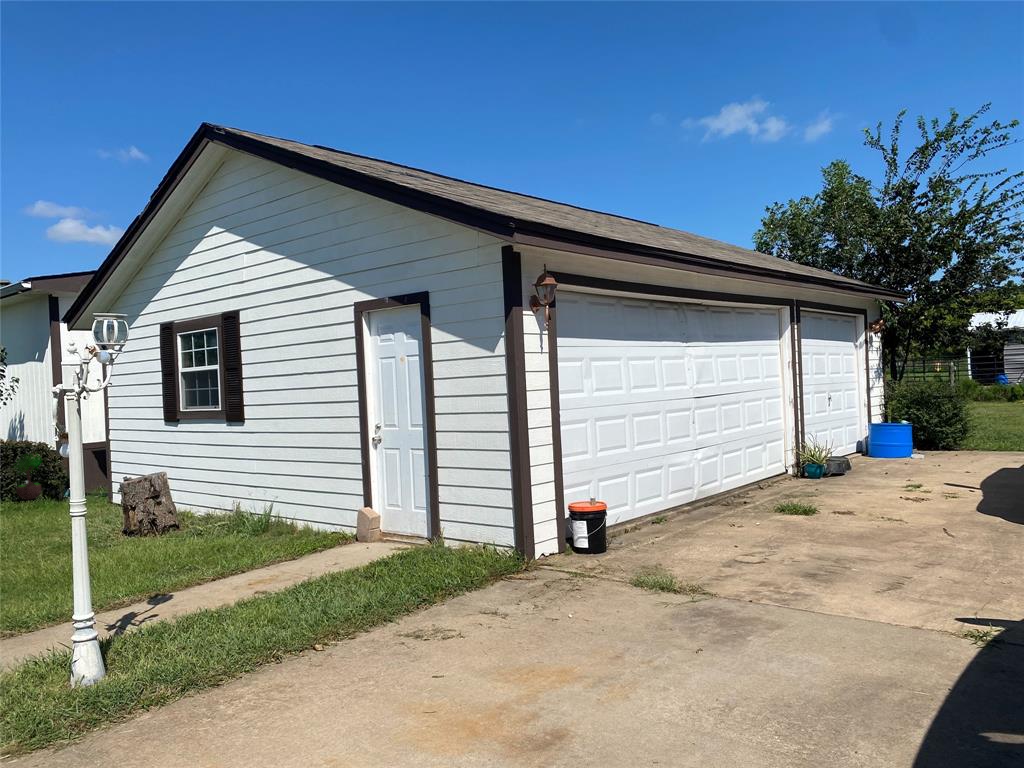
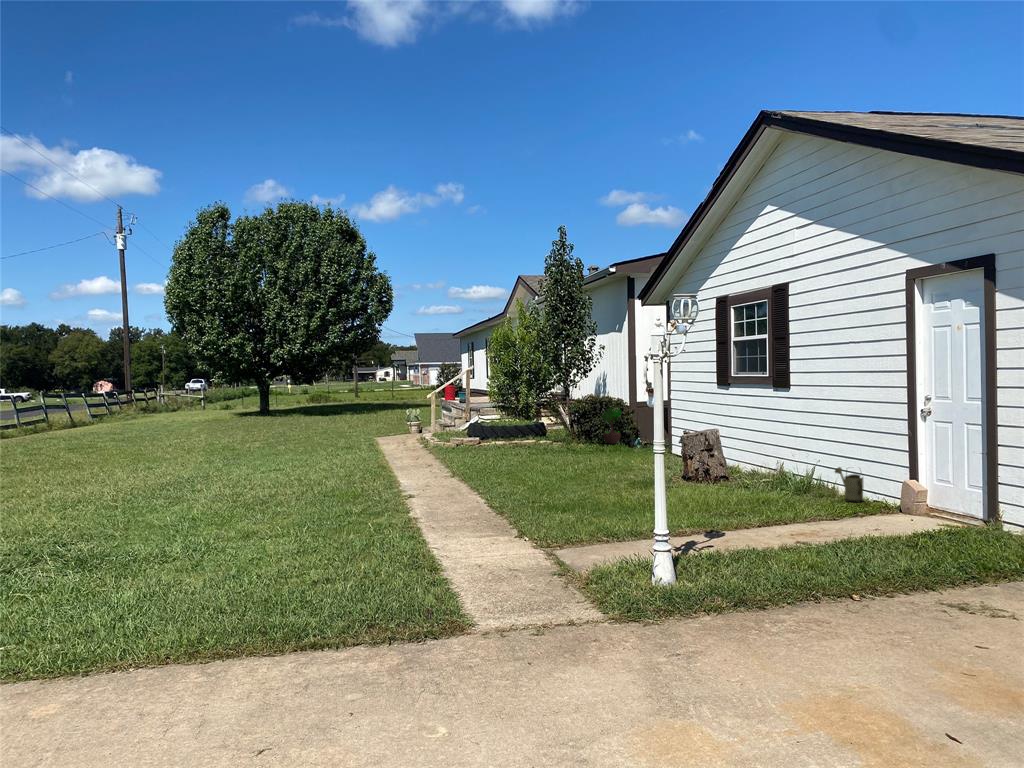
watering can: none [293,500,322,537] -> present [835,467,863,502]

